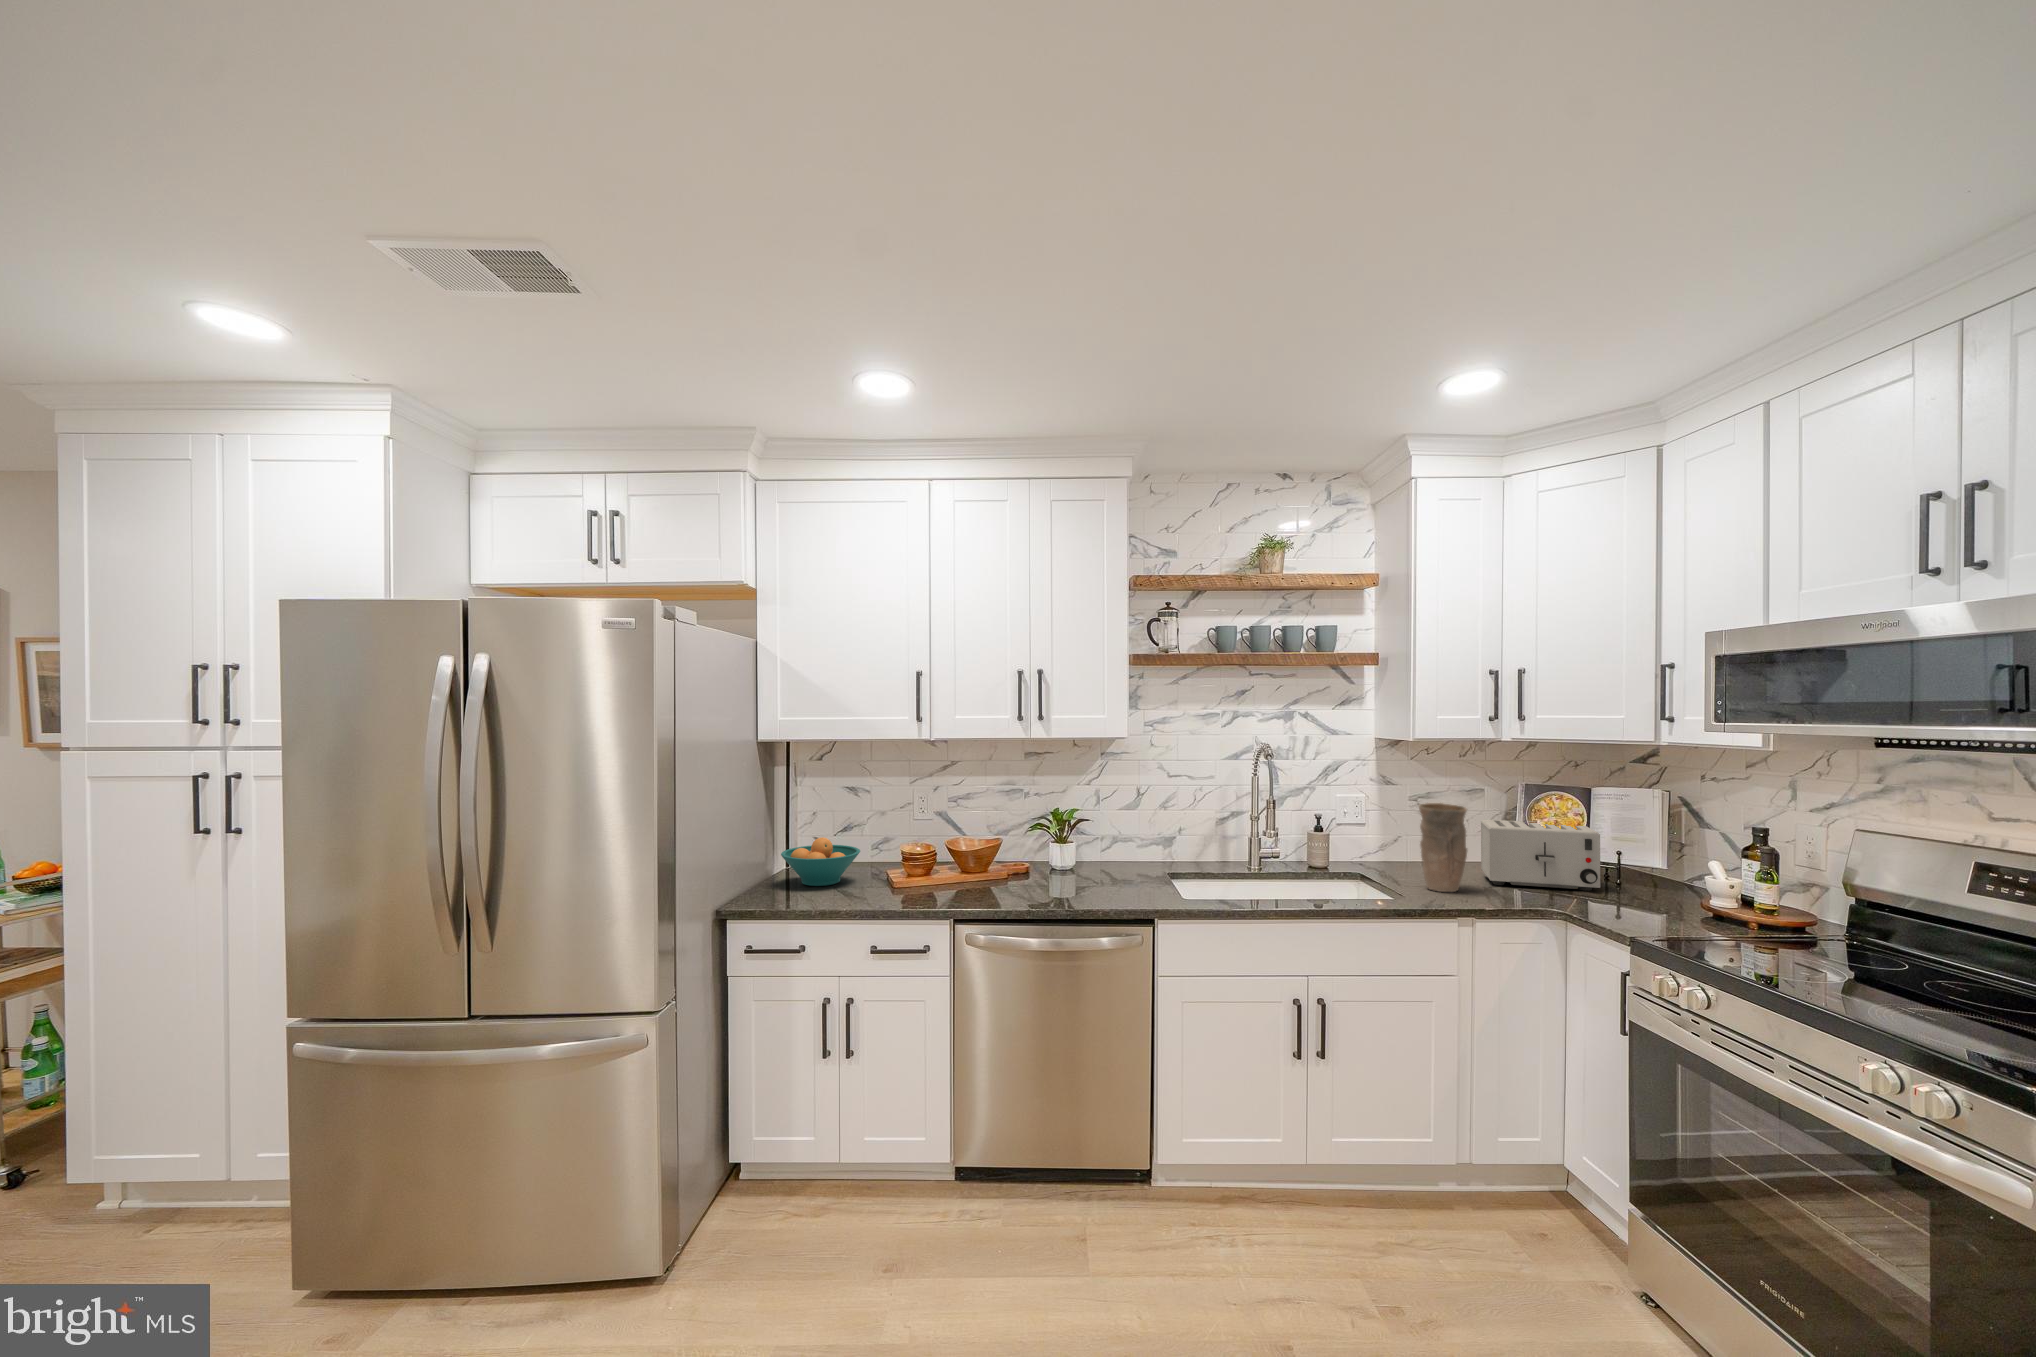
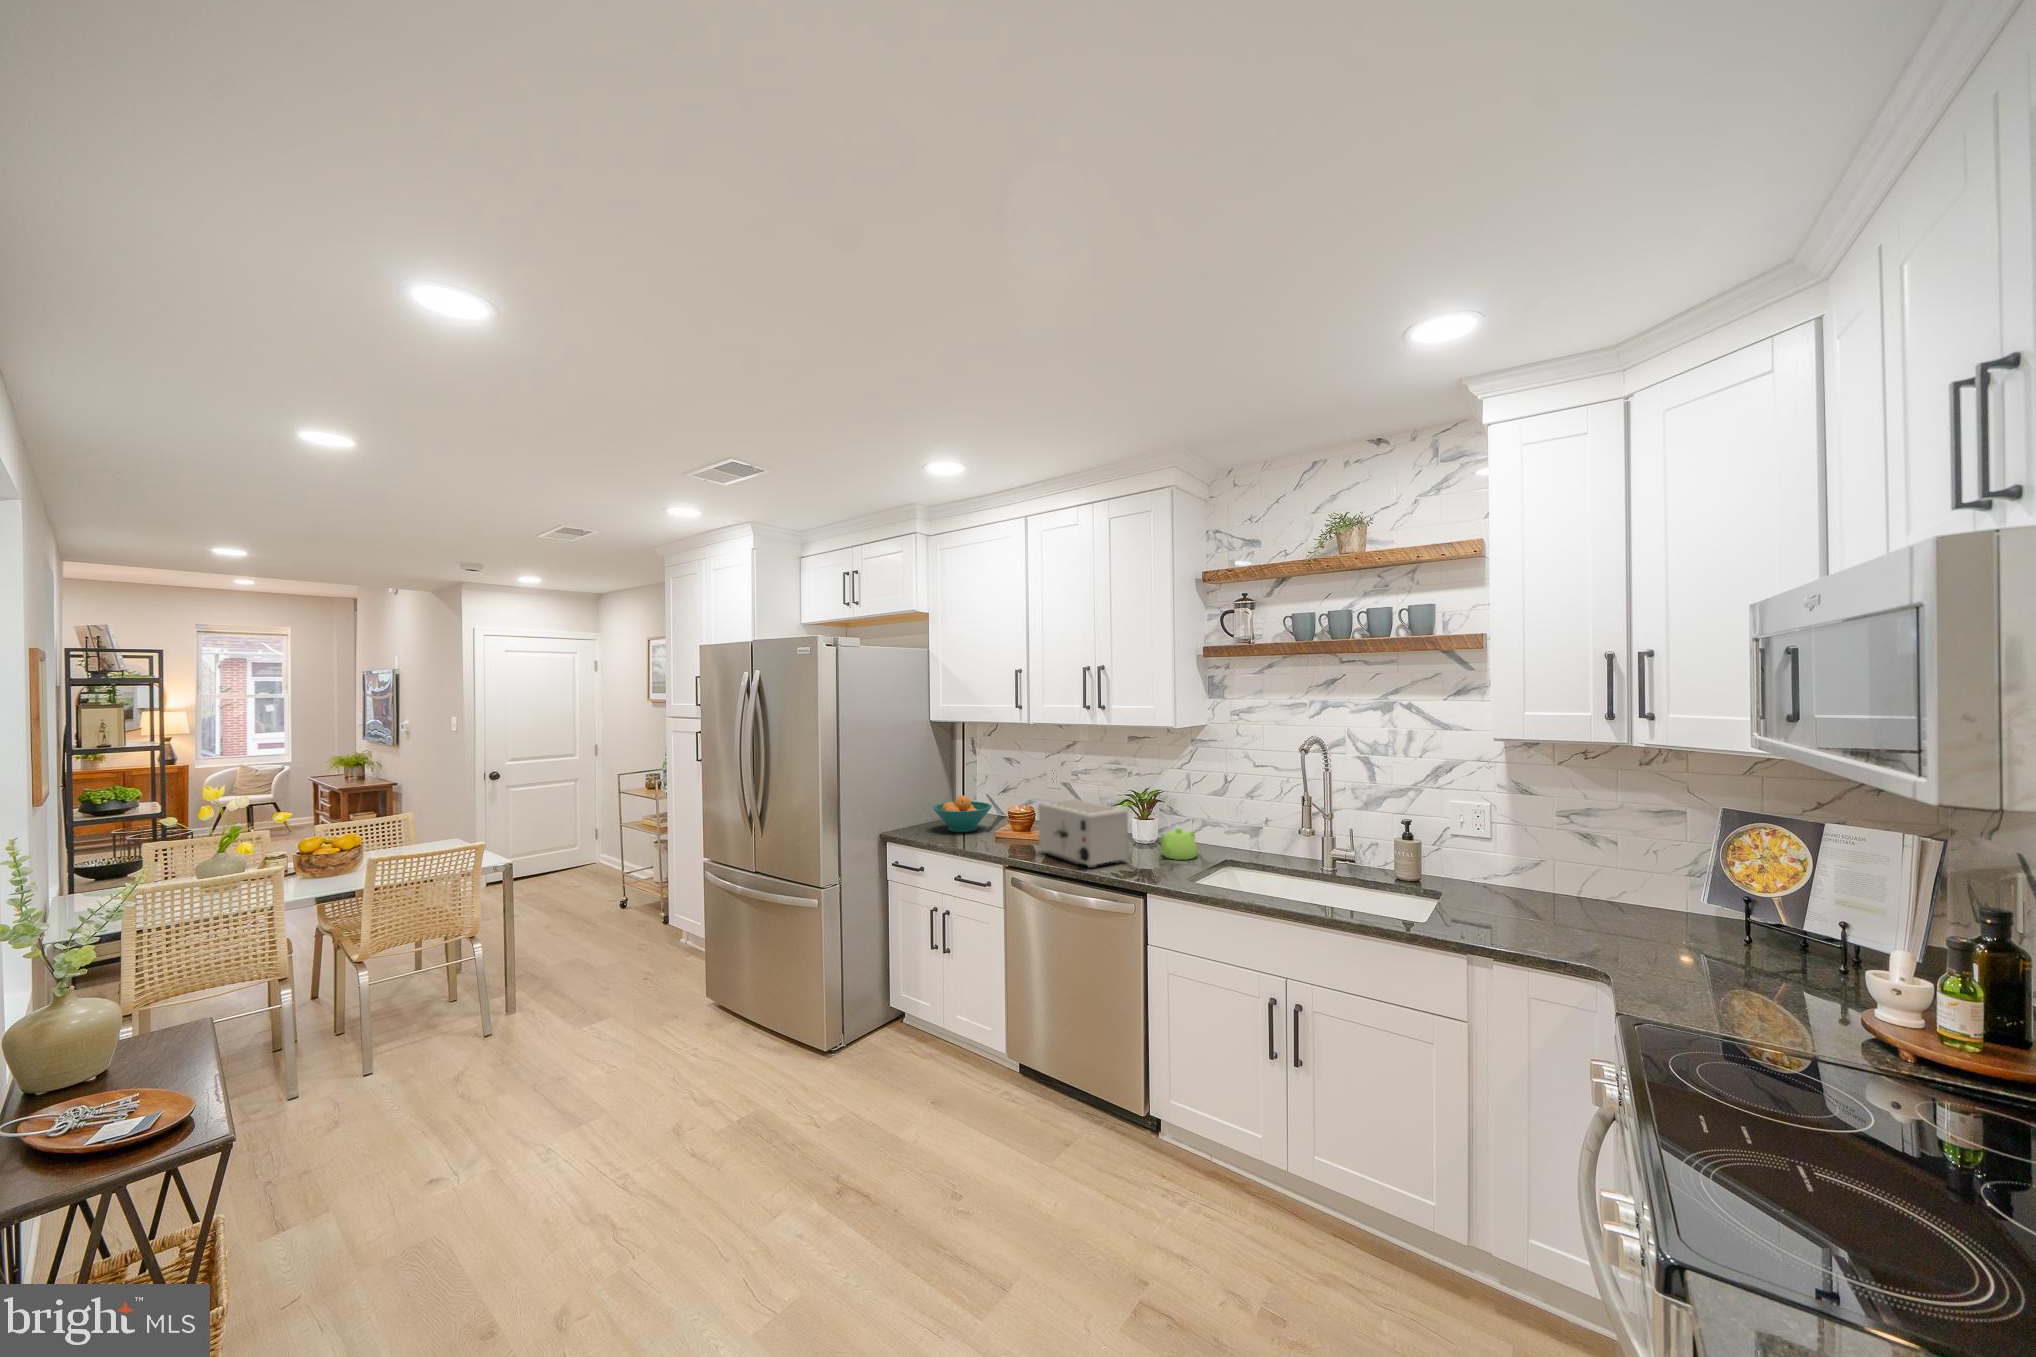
vase: present [1419,803,1467,892] -> none [1481,818,1553,936]
toaster: present [1481,820,1600,891] -> present [1038,799,1128,868]
teapot: none [1094,846,1133,879] -> present [1160,828,1198,860]

